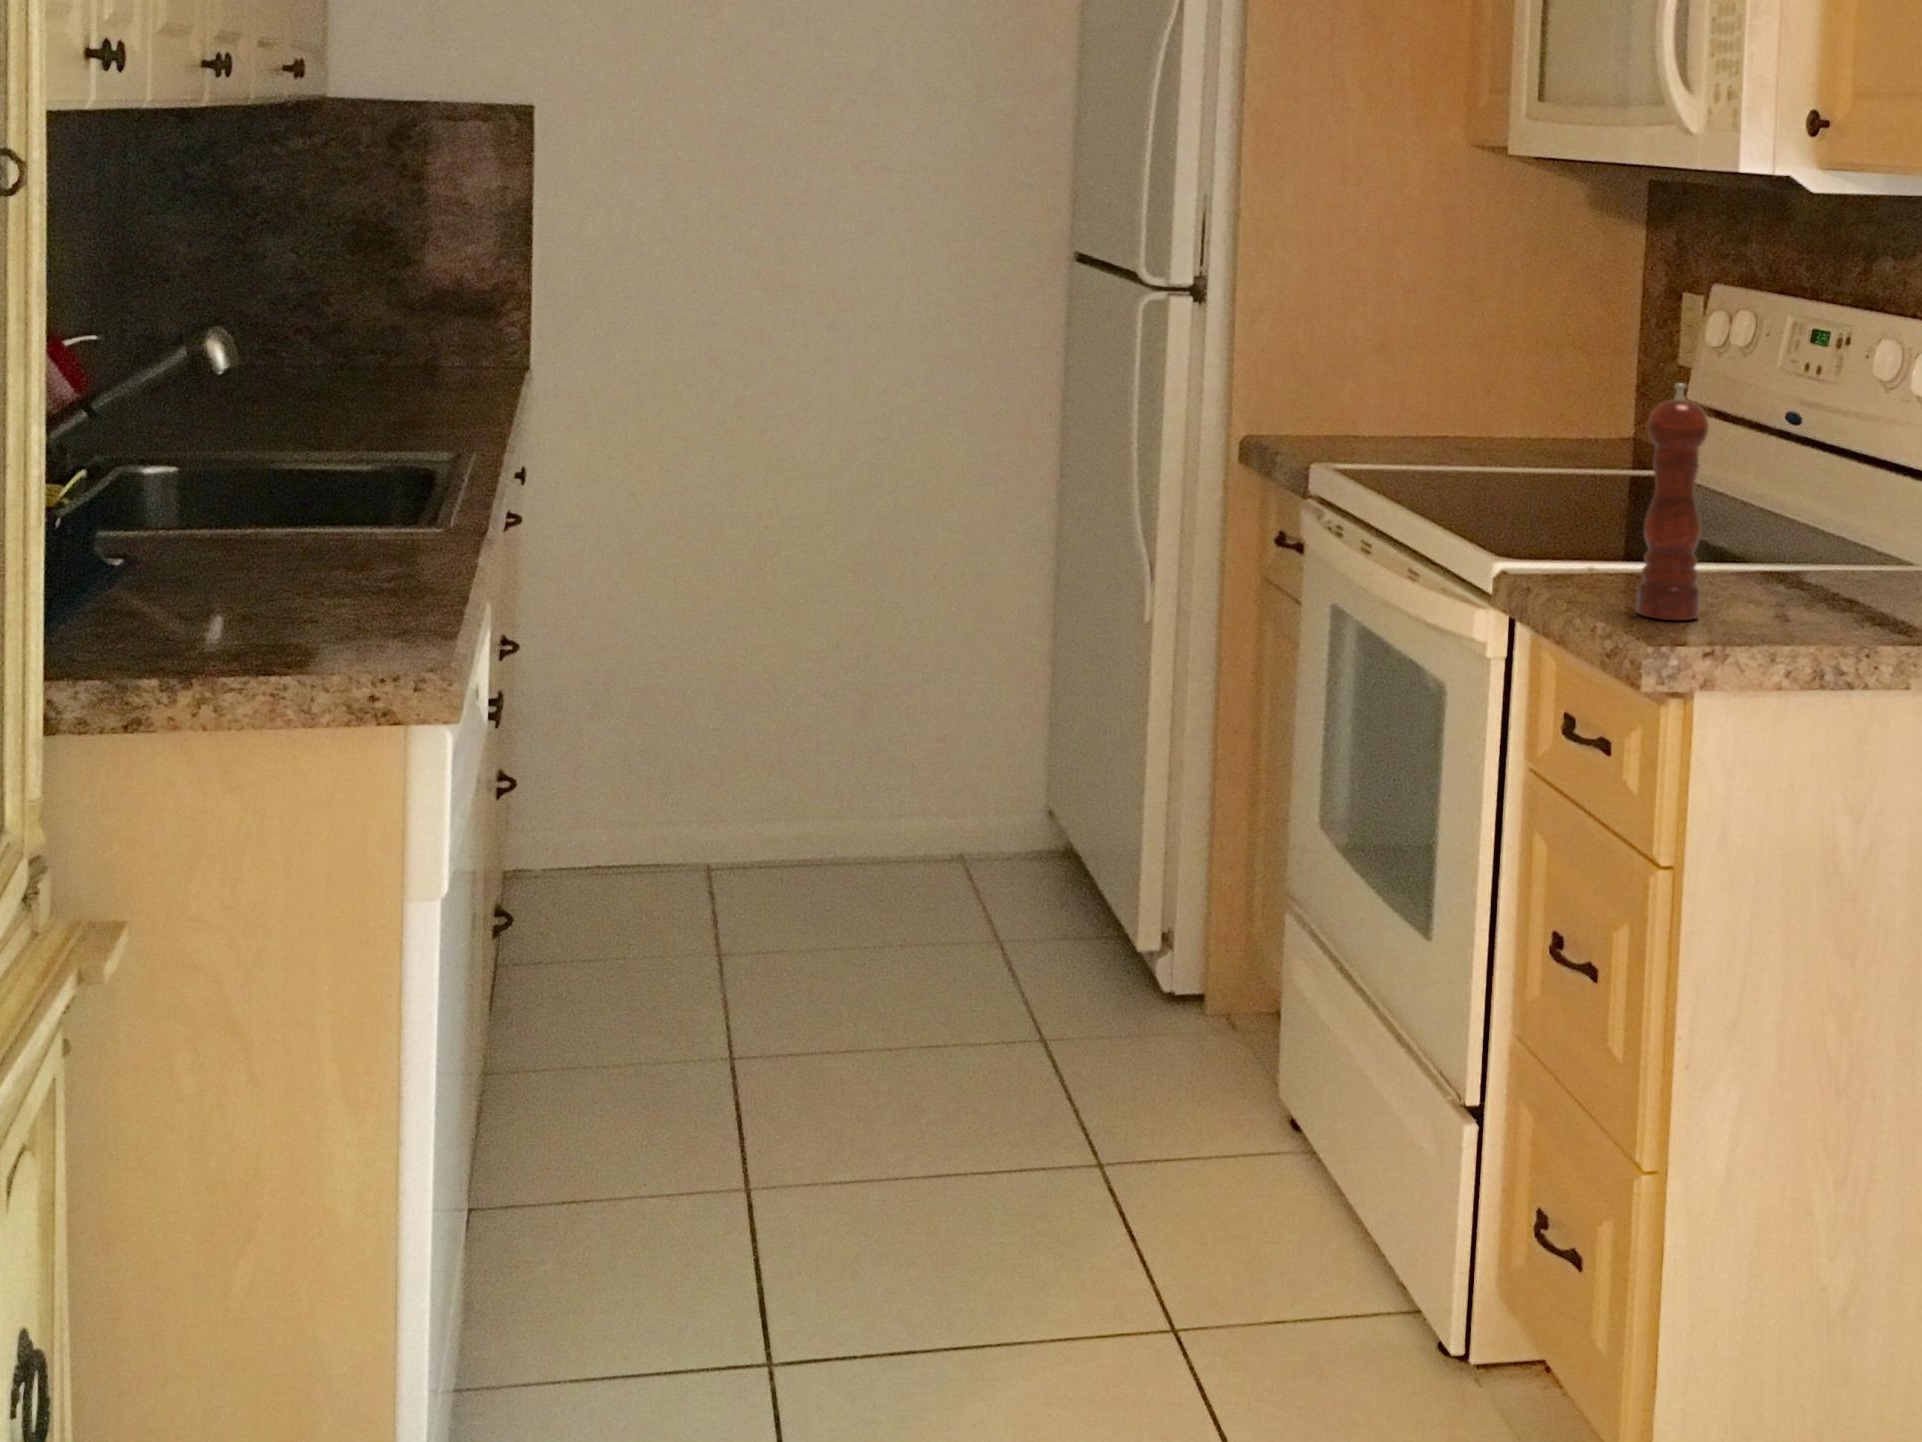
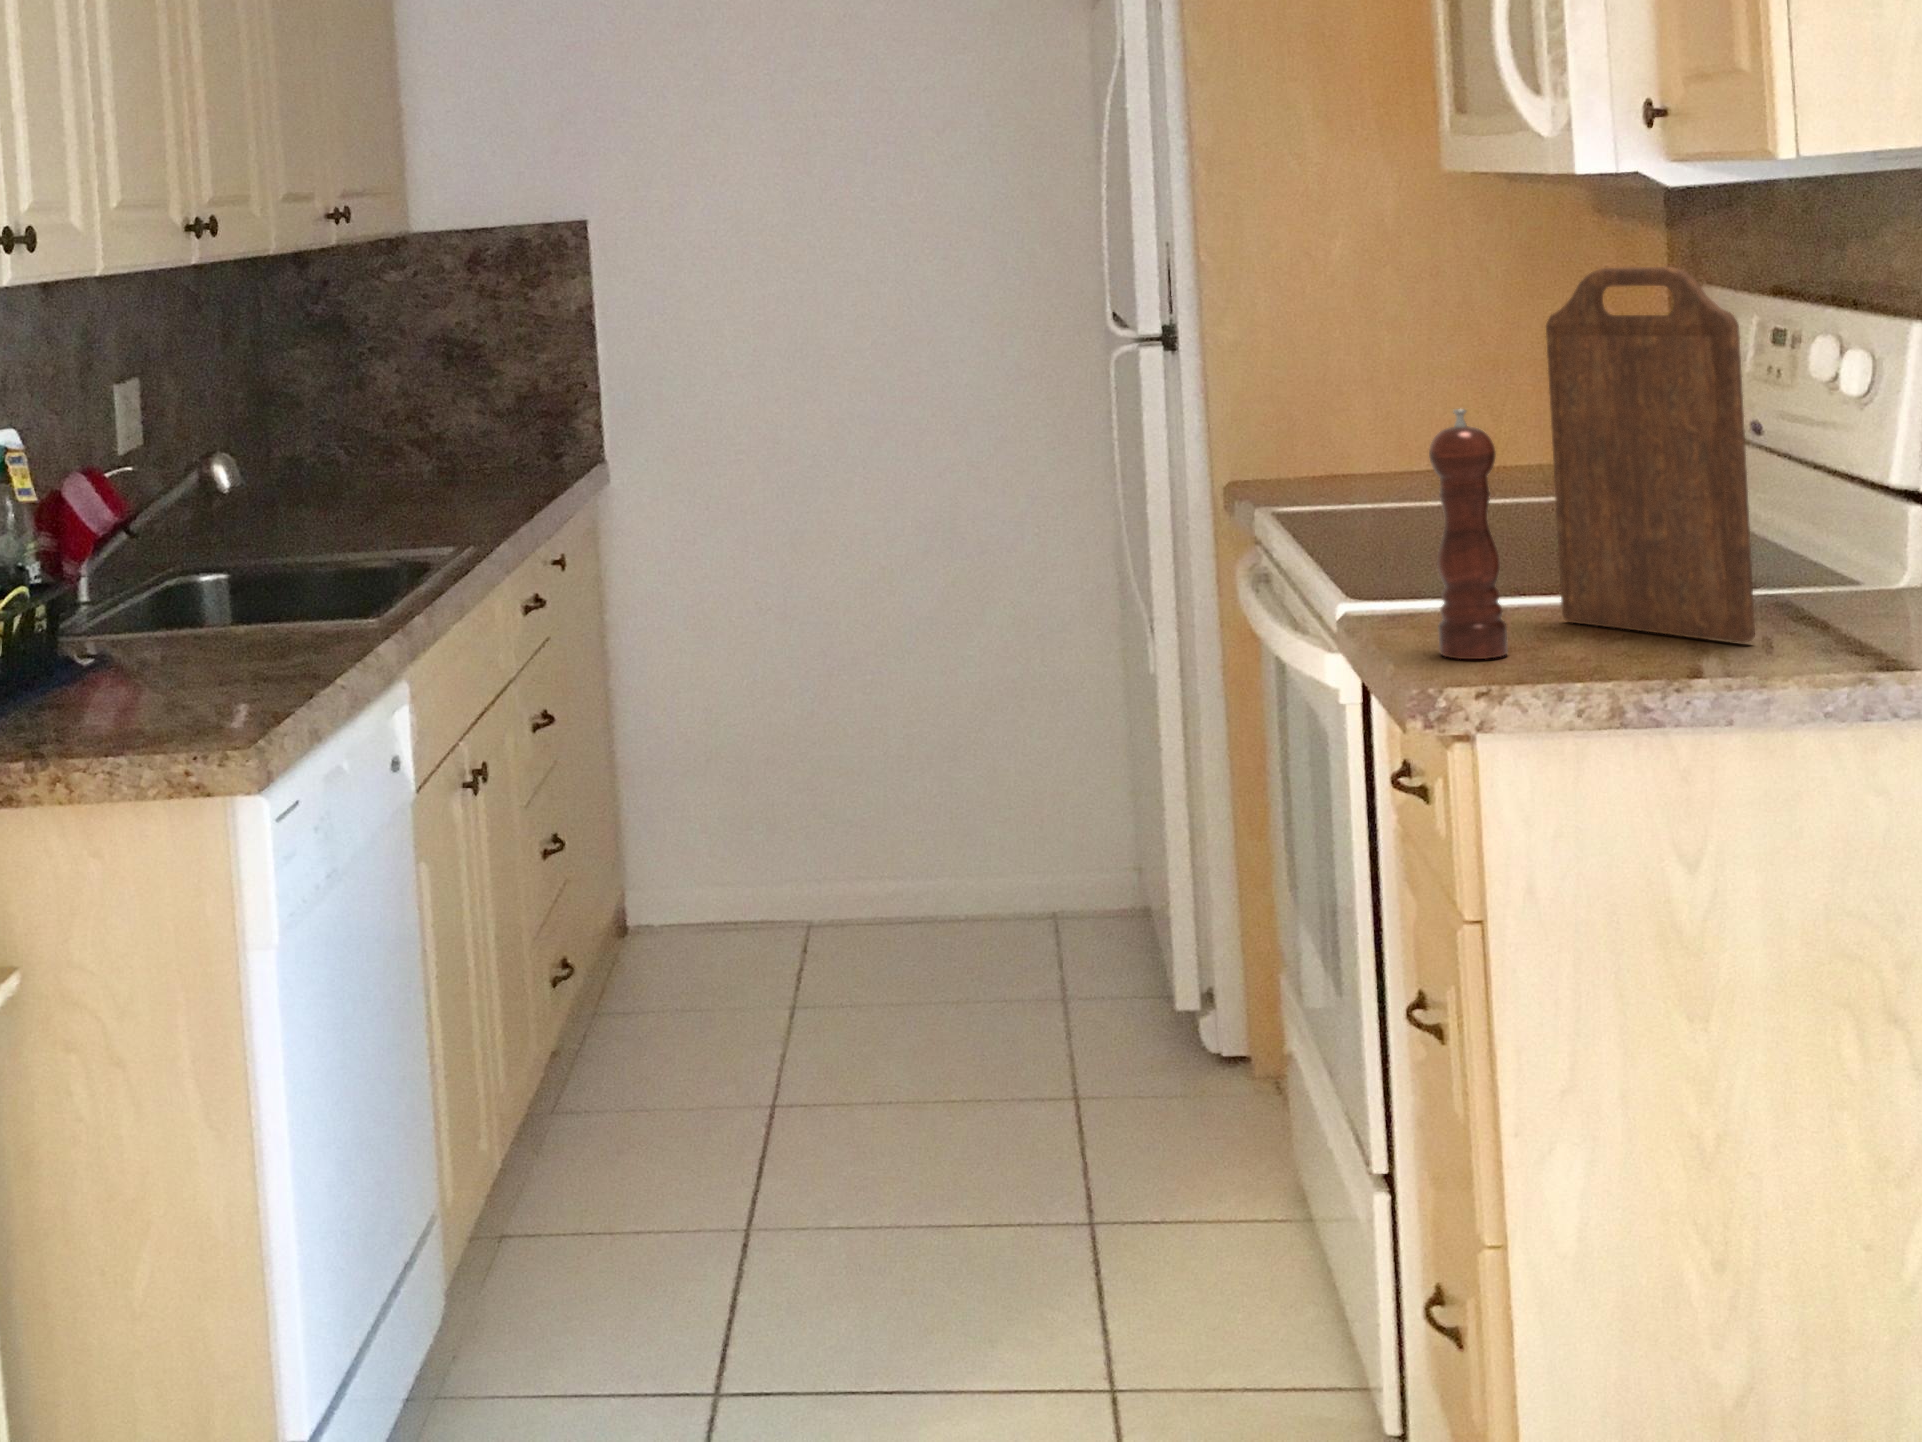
cutting board: none [1708,262,1913,614] -> present [1546,267,1755,643]

